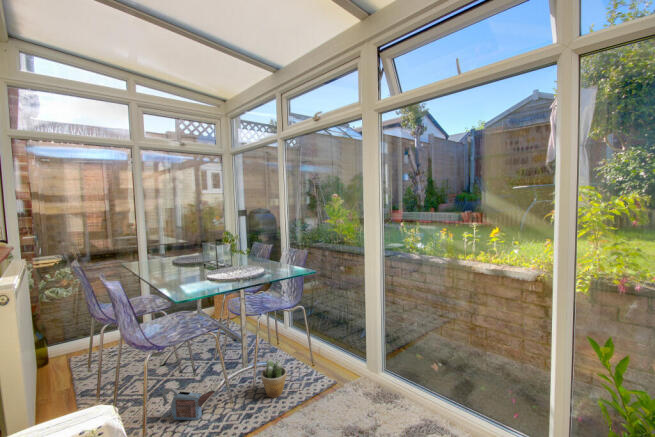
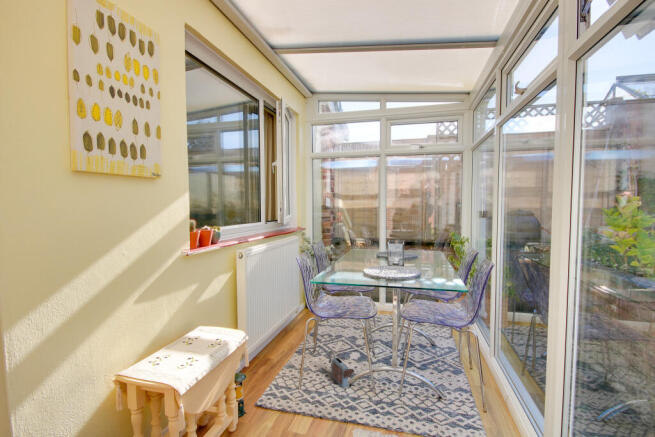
potted plant: present [261,359,287,398] -> none [400,371,429,415]

